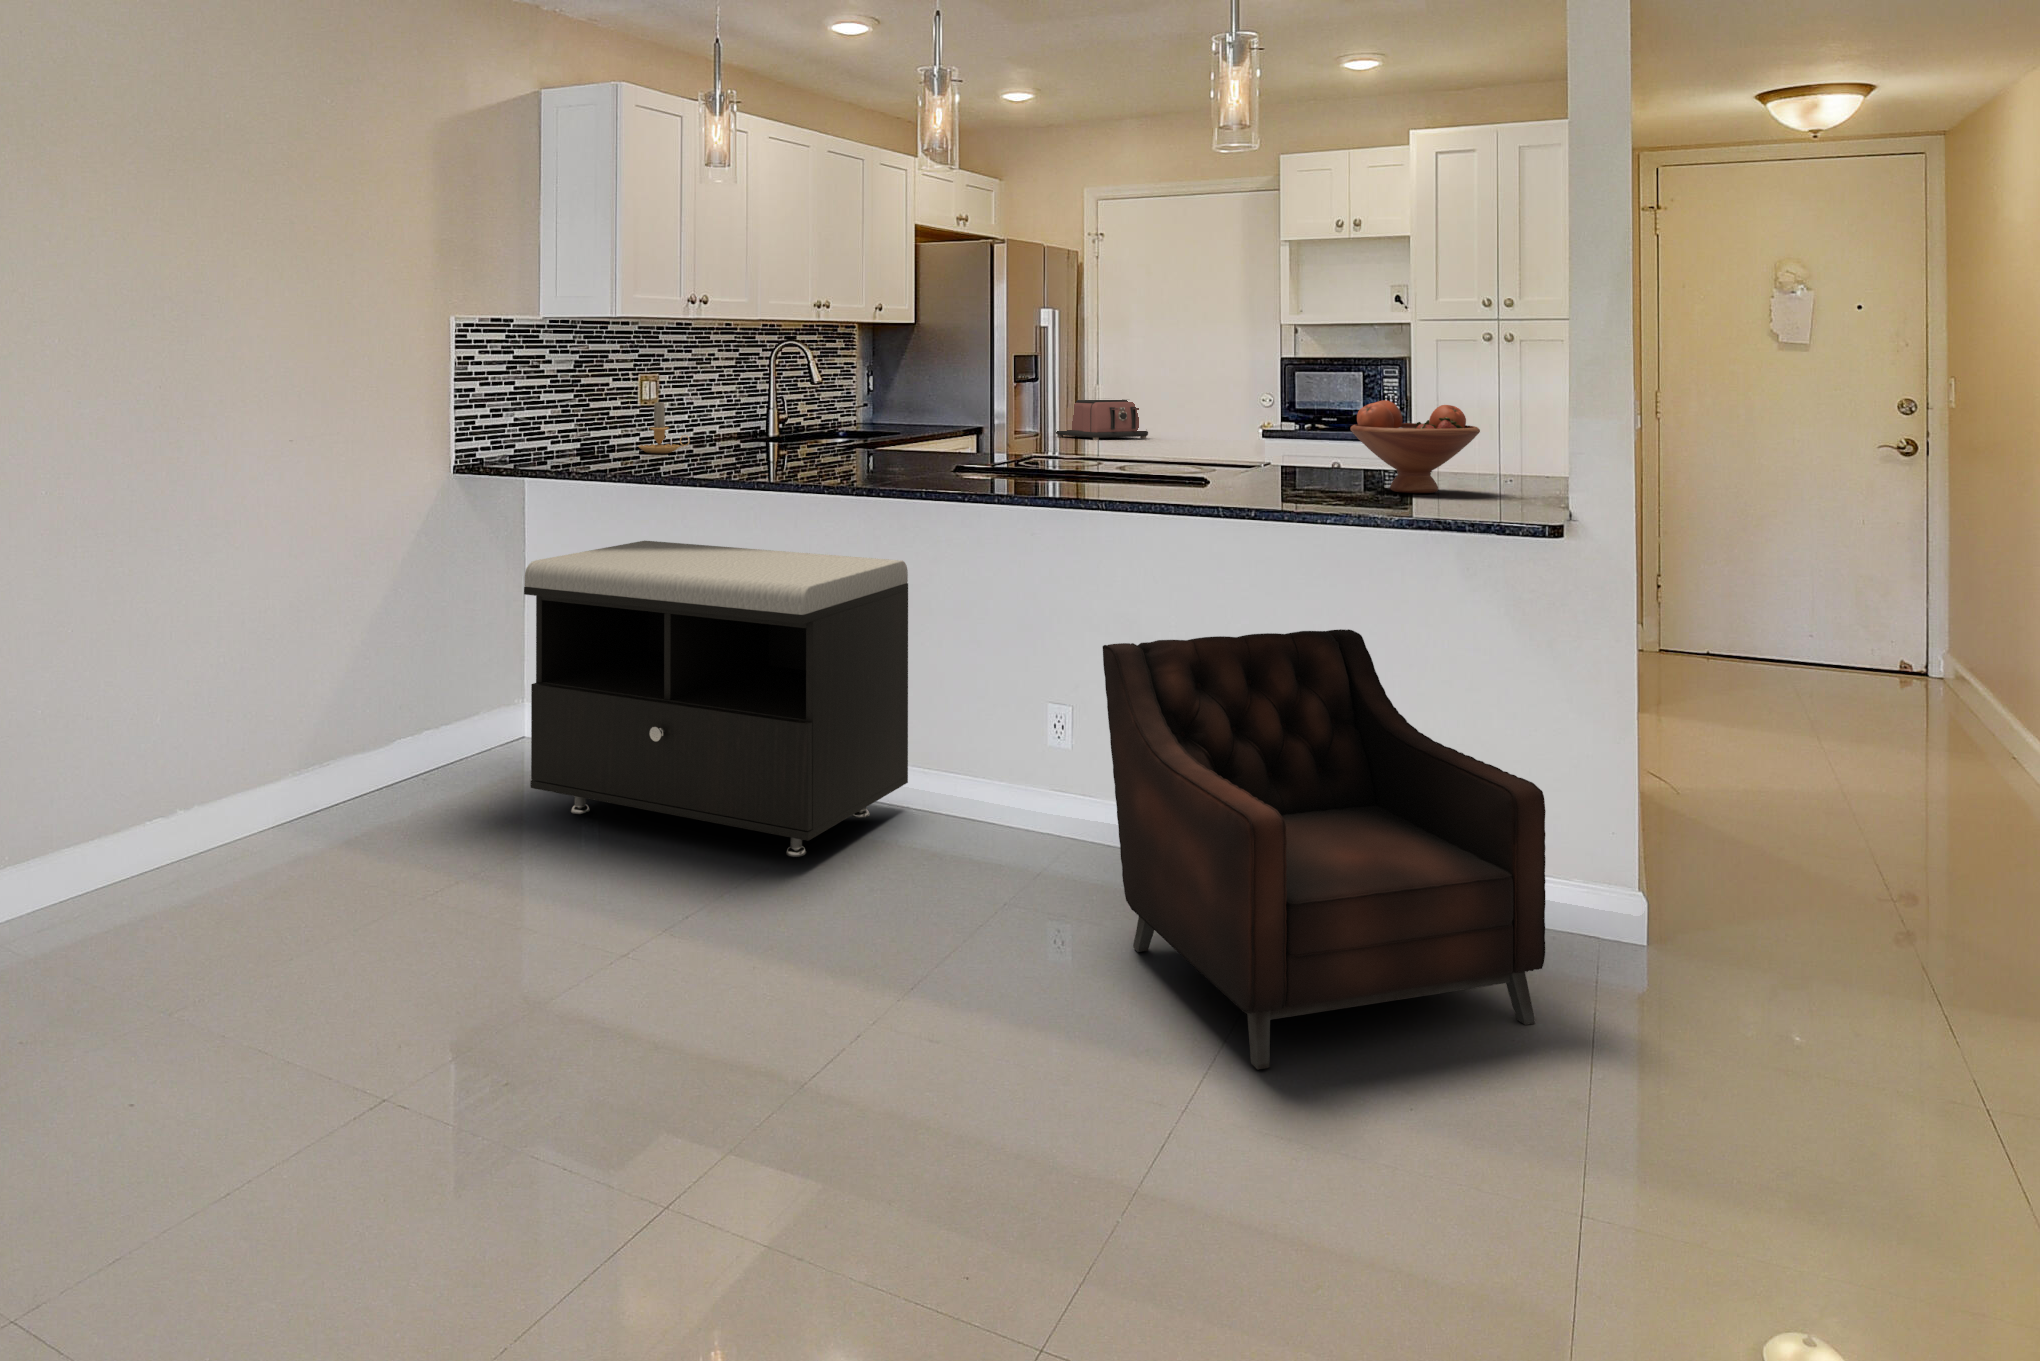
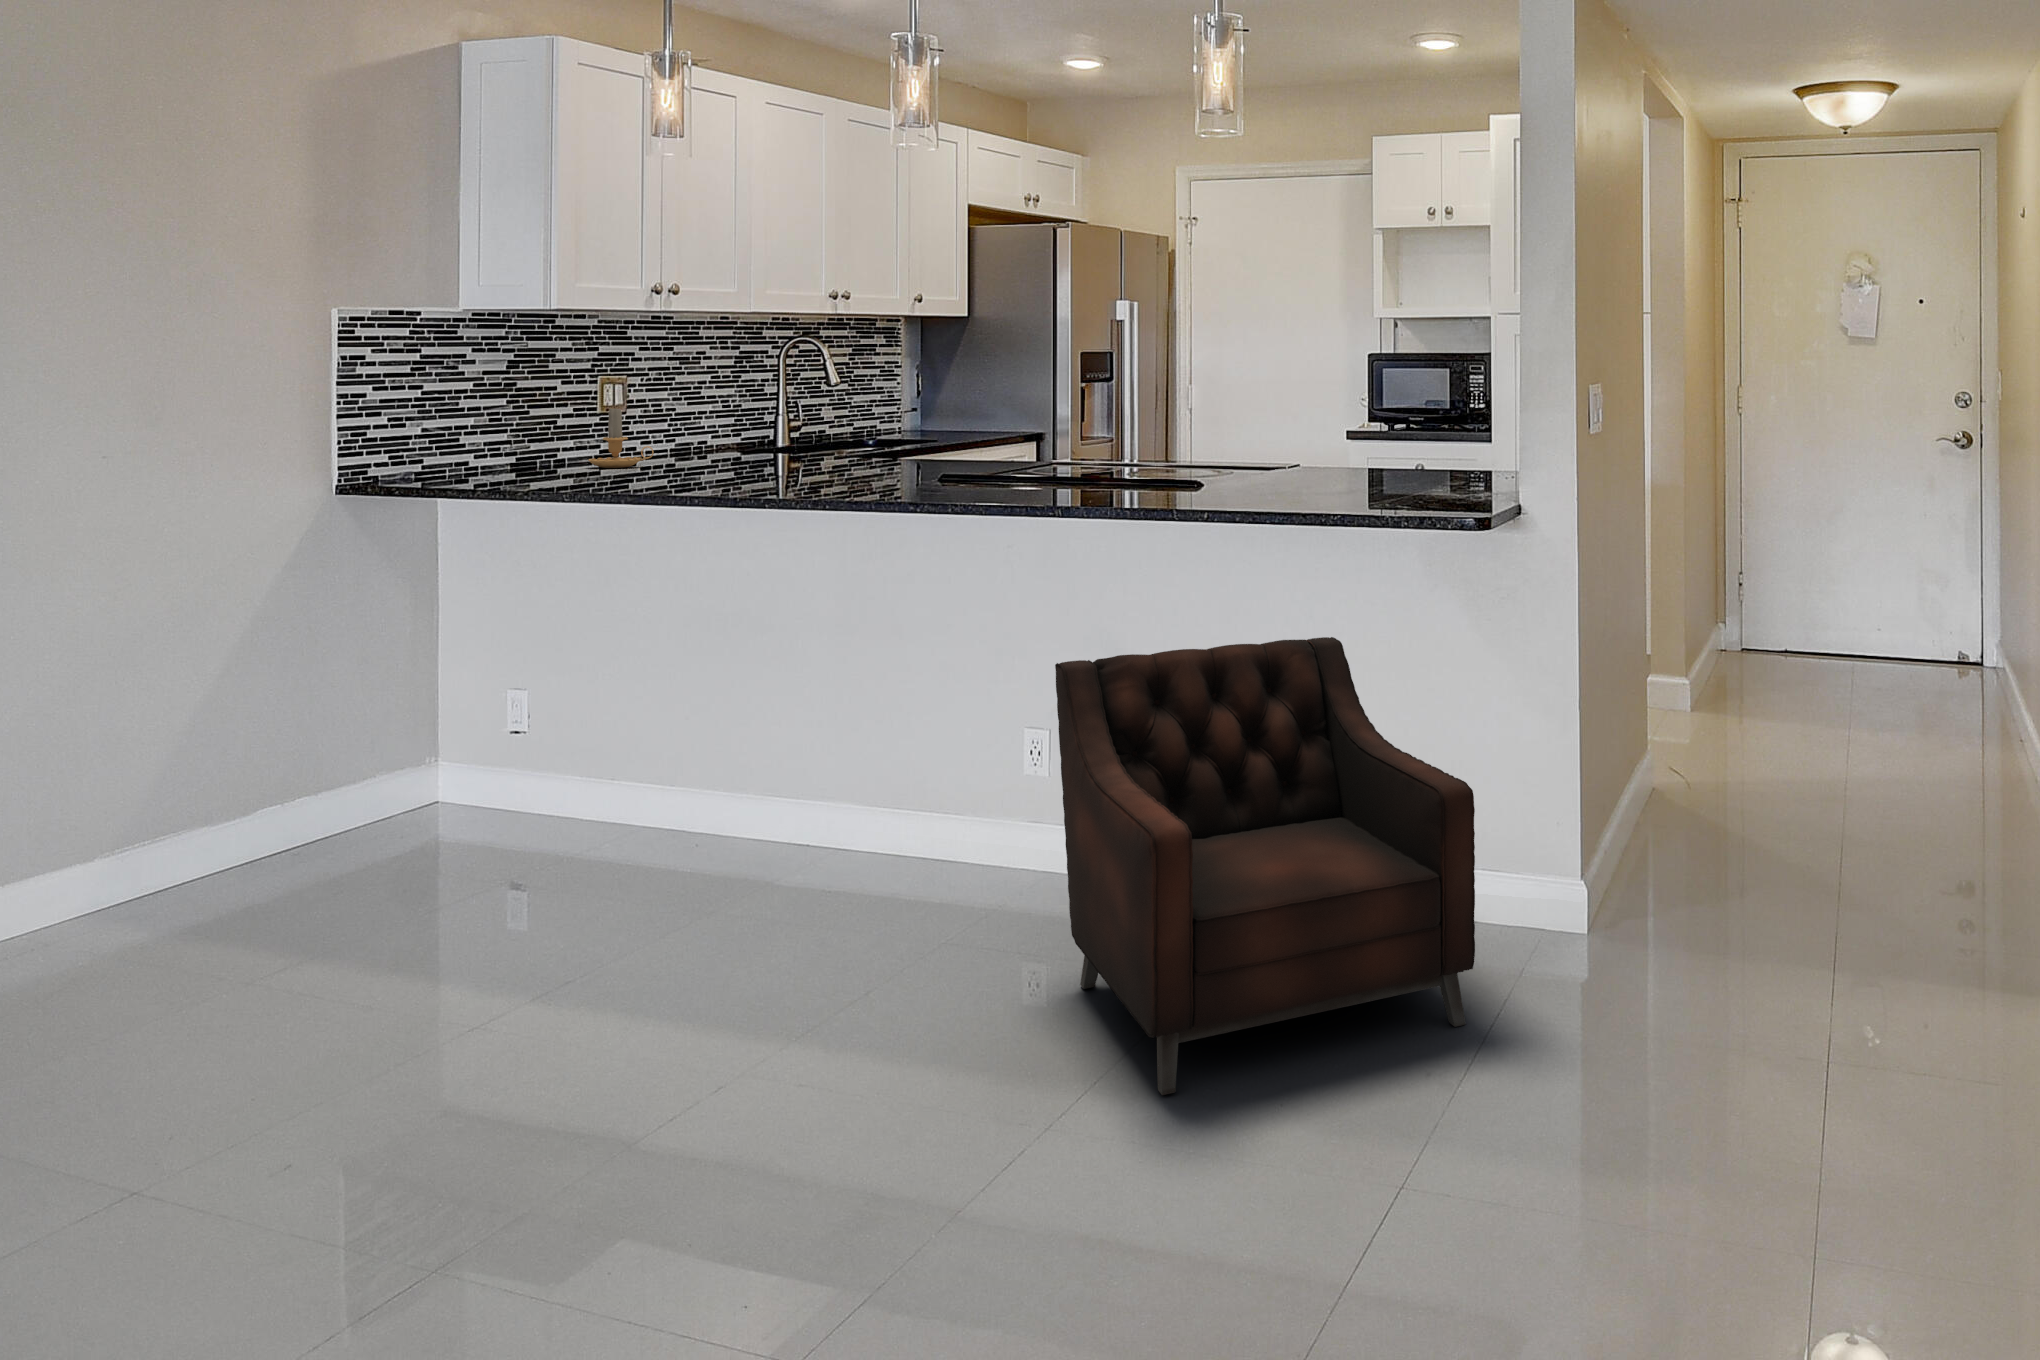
toaster: present [1056,399,1148,440] -> none [1135,400,1236,446]
fruit bowl: present [1350,400,1480,493] -> none [1346,398,1473,494]
storage bench: present [524,541,908,857] -> none [406,569,884,919]

